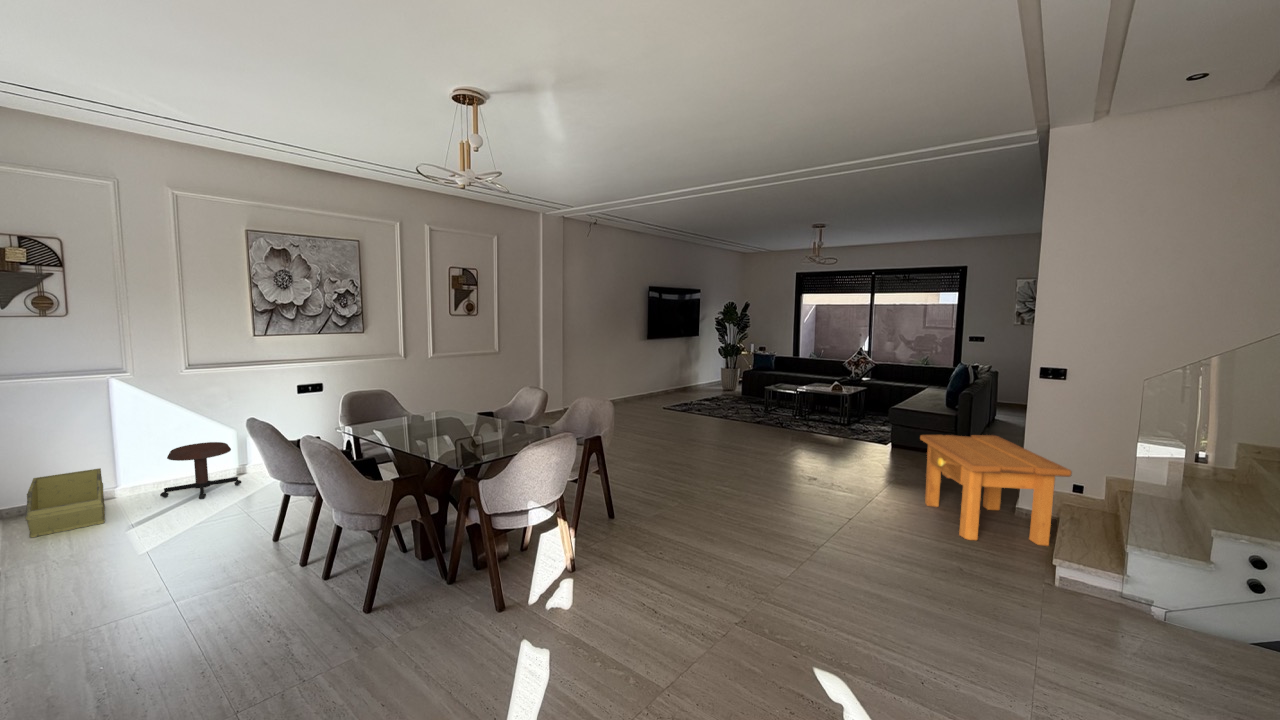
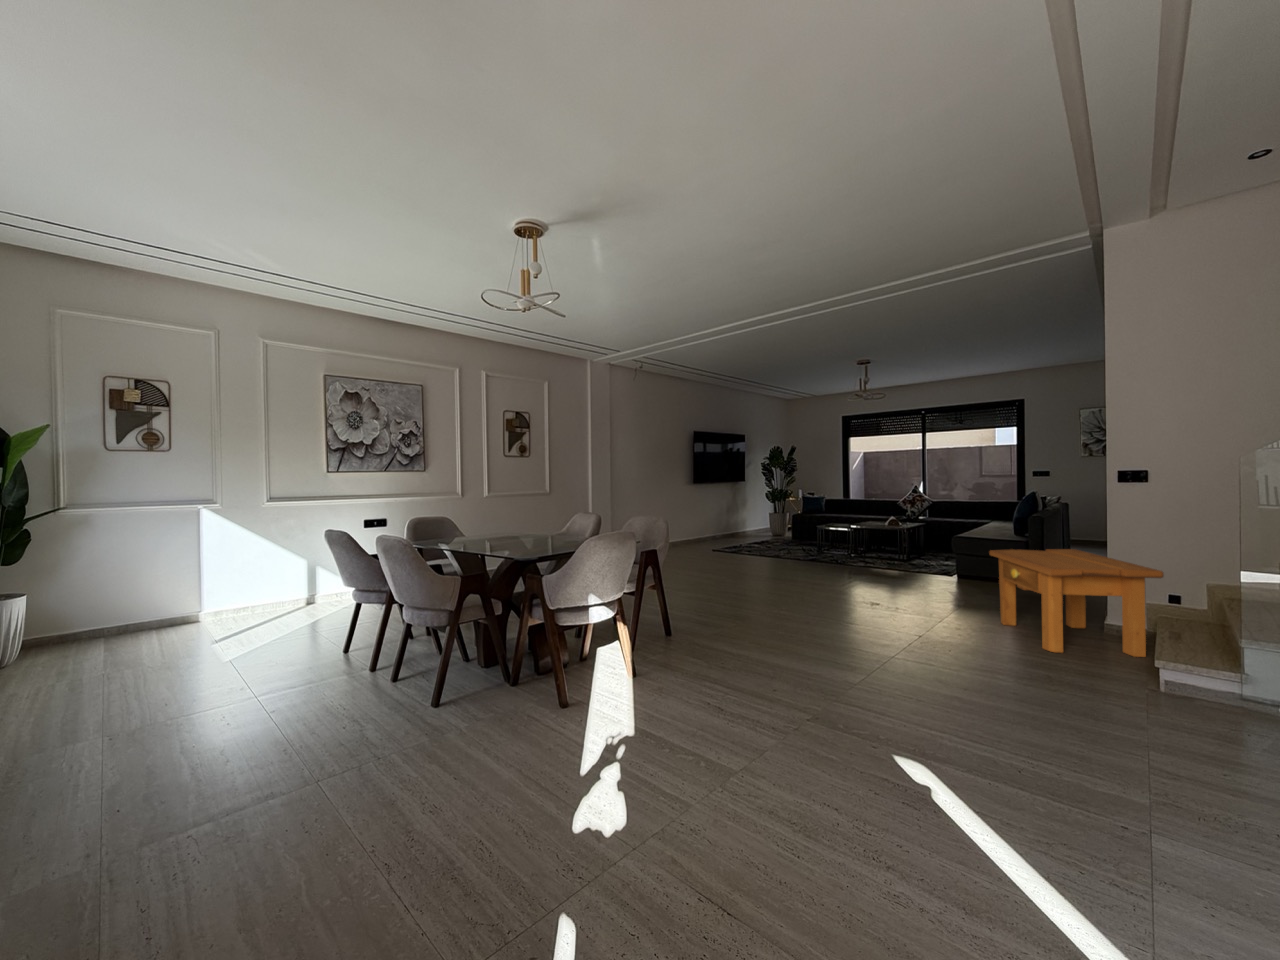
stool: present [160,442,241,499] -> none [239,571,311,622]
storage bin: present [25,468,105,538] -> none [126,592,192,650]

